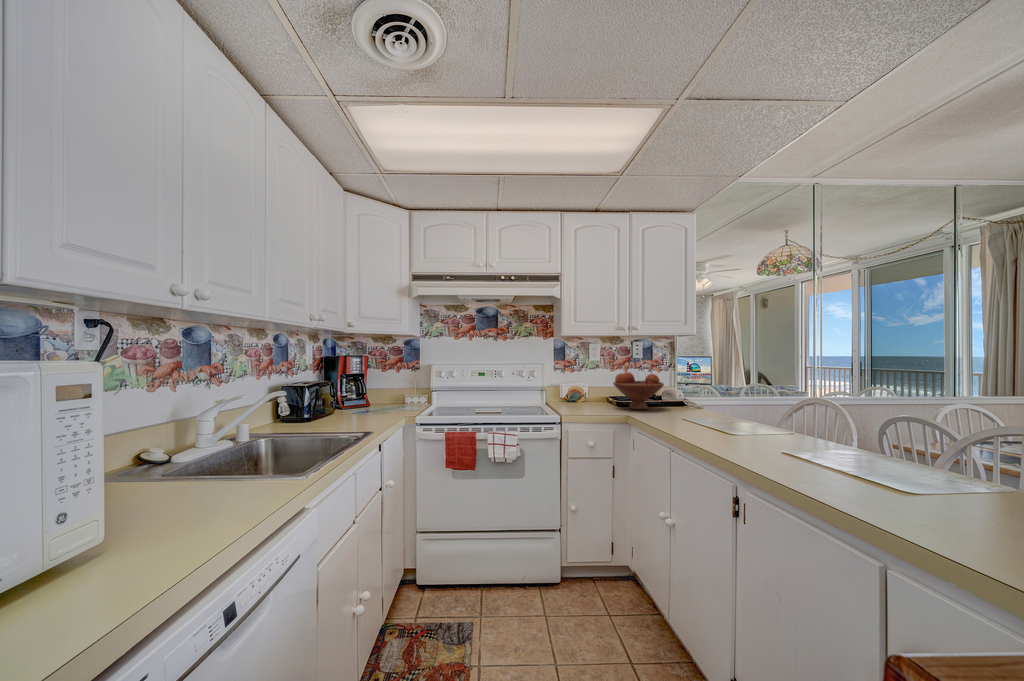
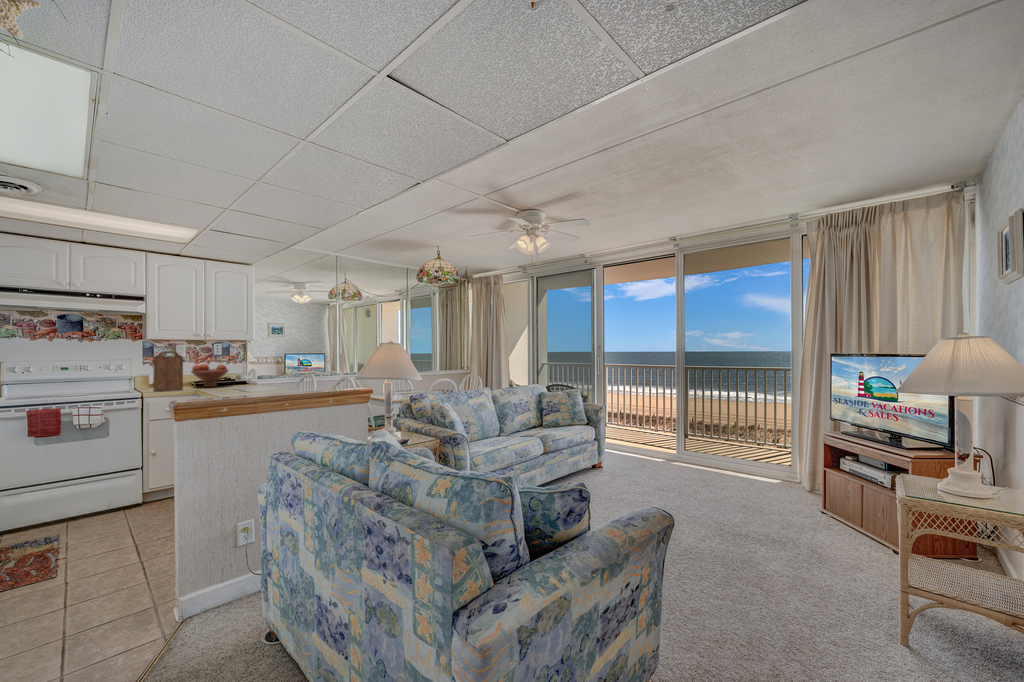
cutting board: none [572,352,608,413] -> present [153,351,183,391]

